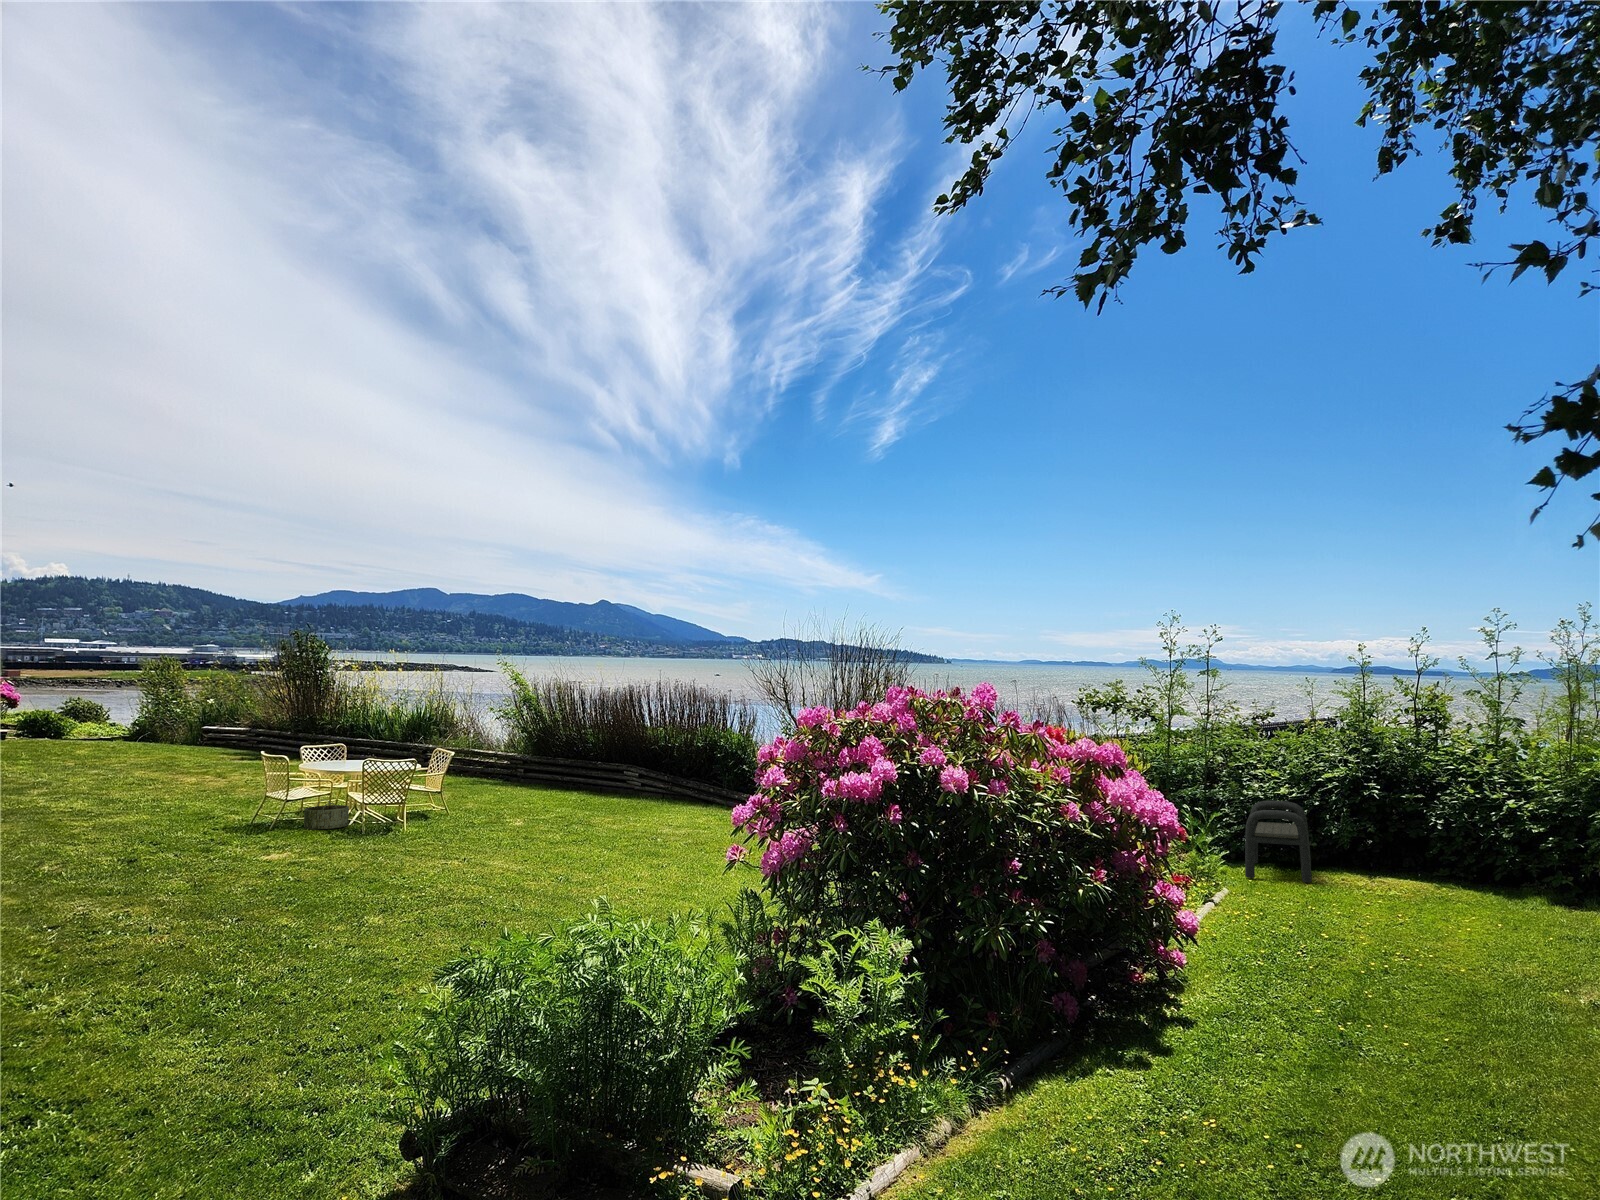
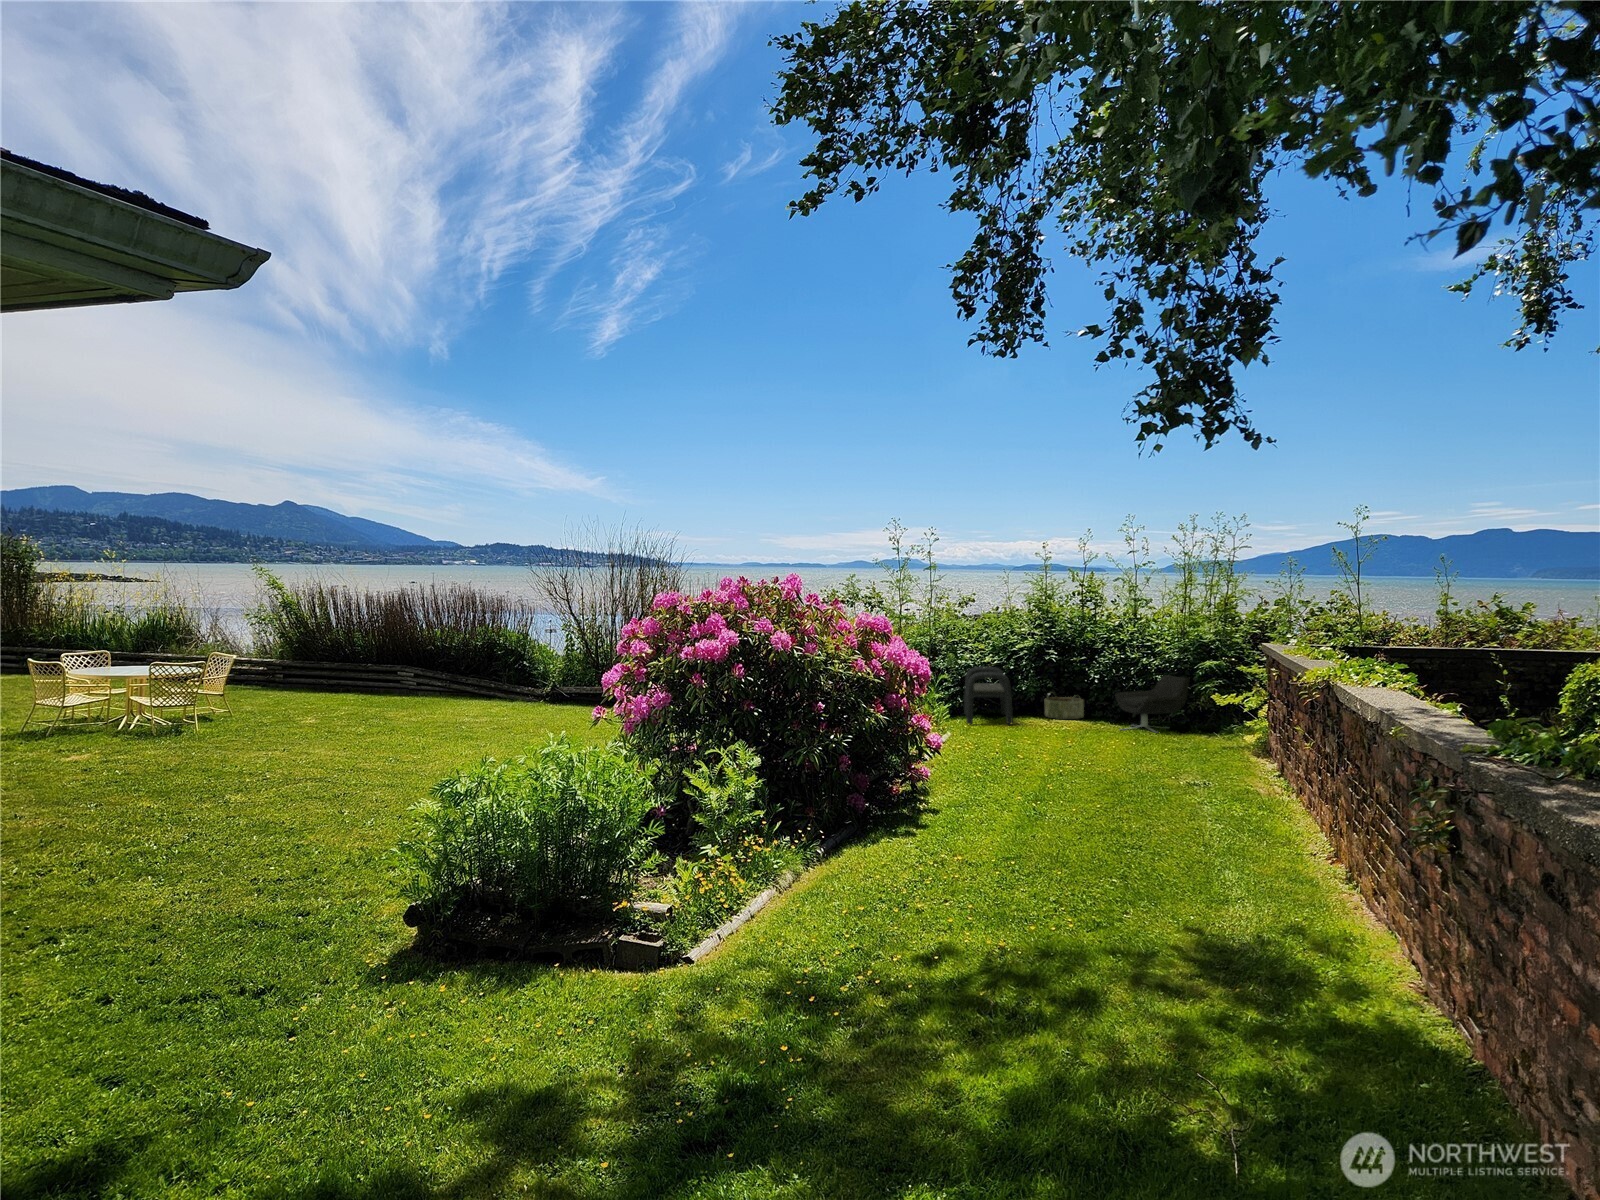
basket: present [304,800,349,829] -> present [1045,697,1084,719]
lounge chair: none [1466,827,1581,910] -> present [1115,675,1189,732]

